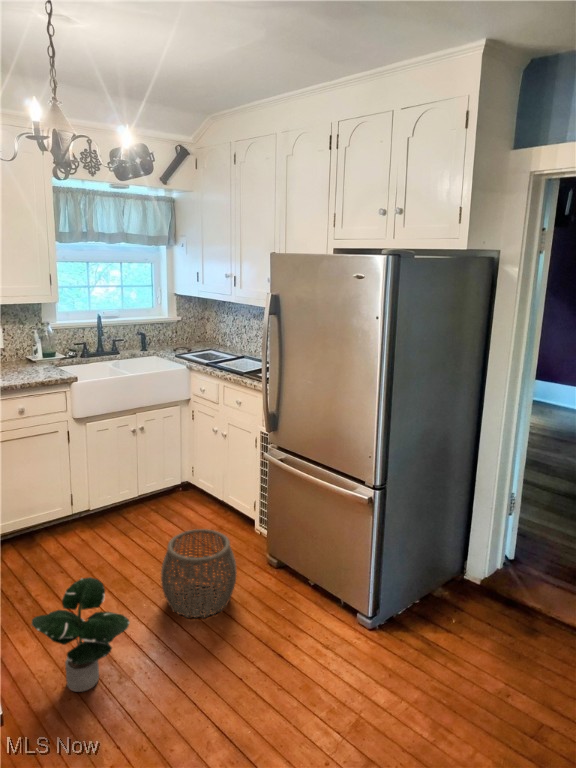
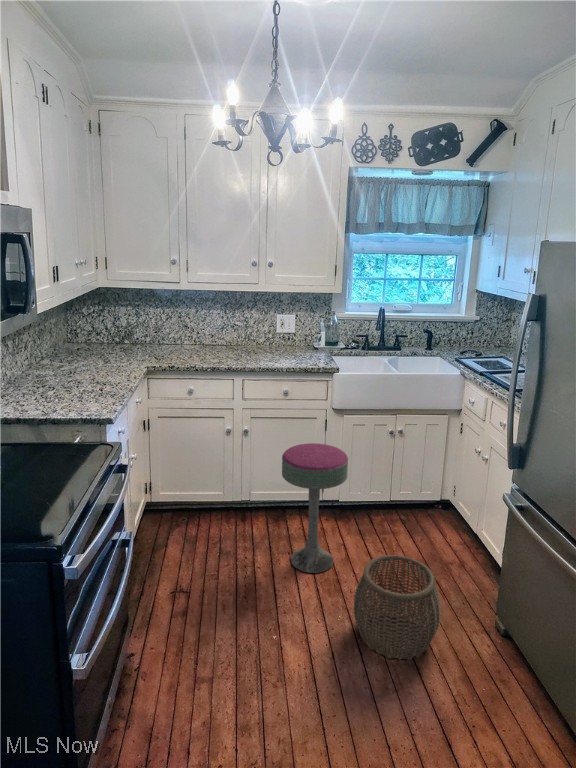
bar stool: none [49,452,120,583] -> present [282,443,348,573]
potted plant: present [32,577,130,692] -> none [202,568,287,678]

